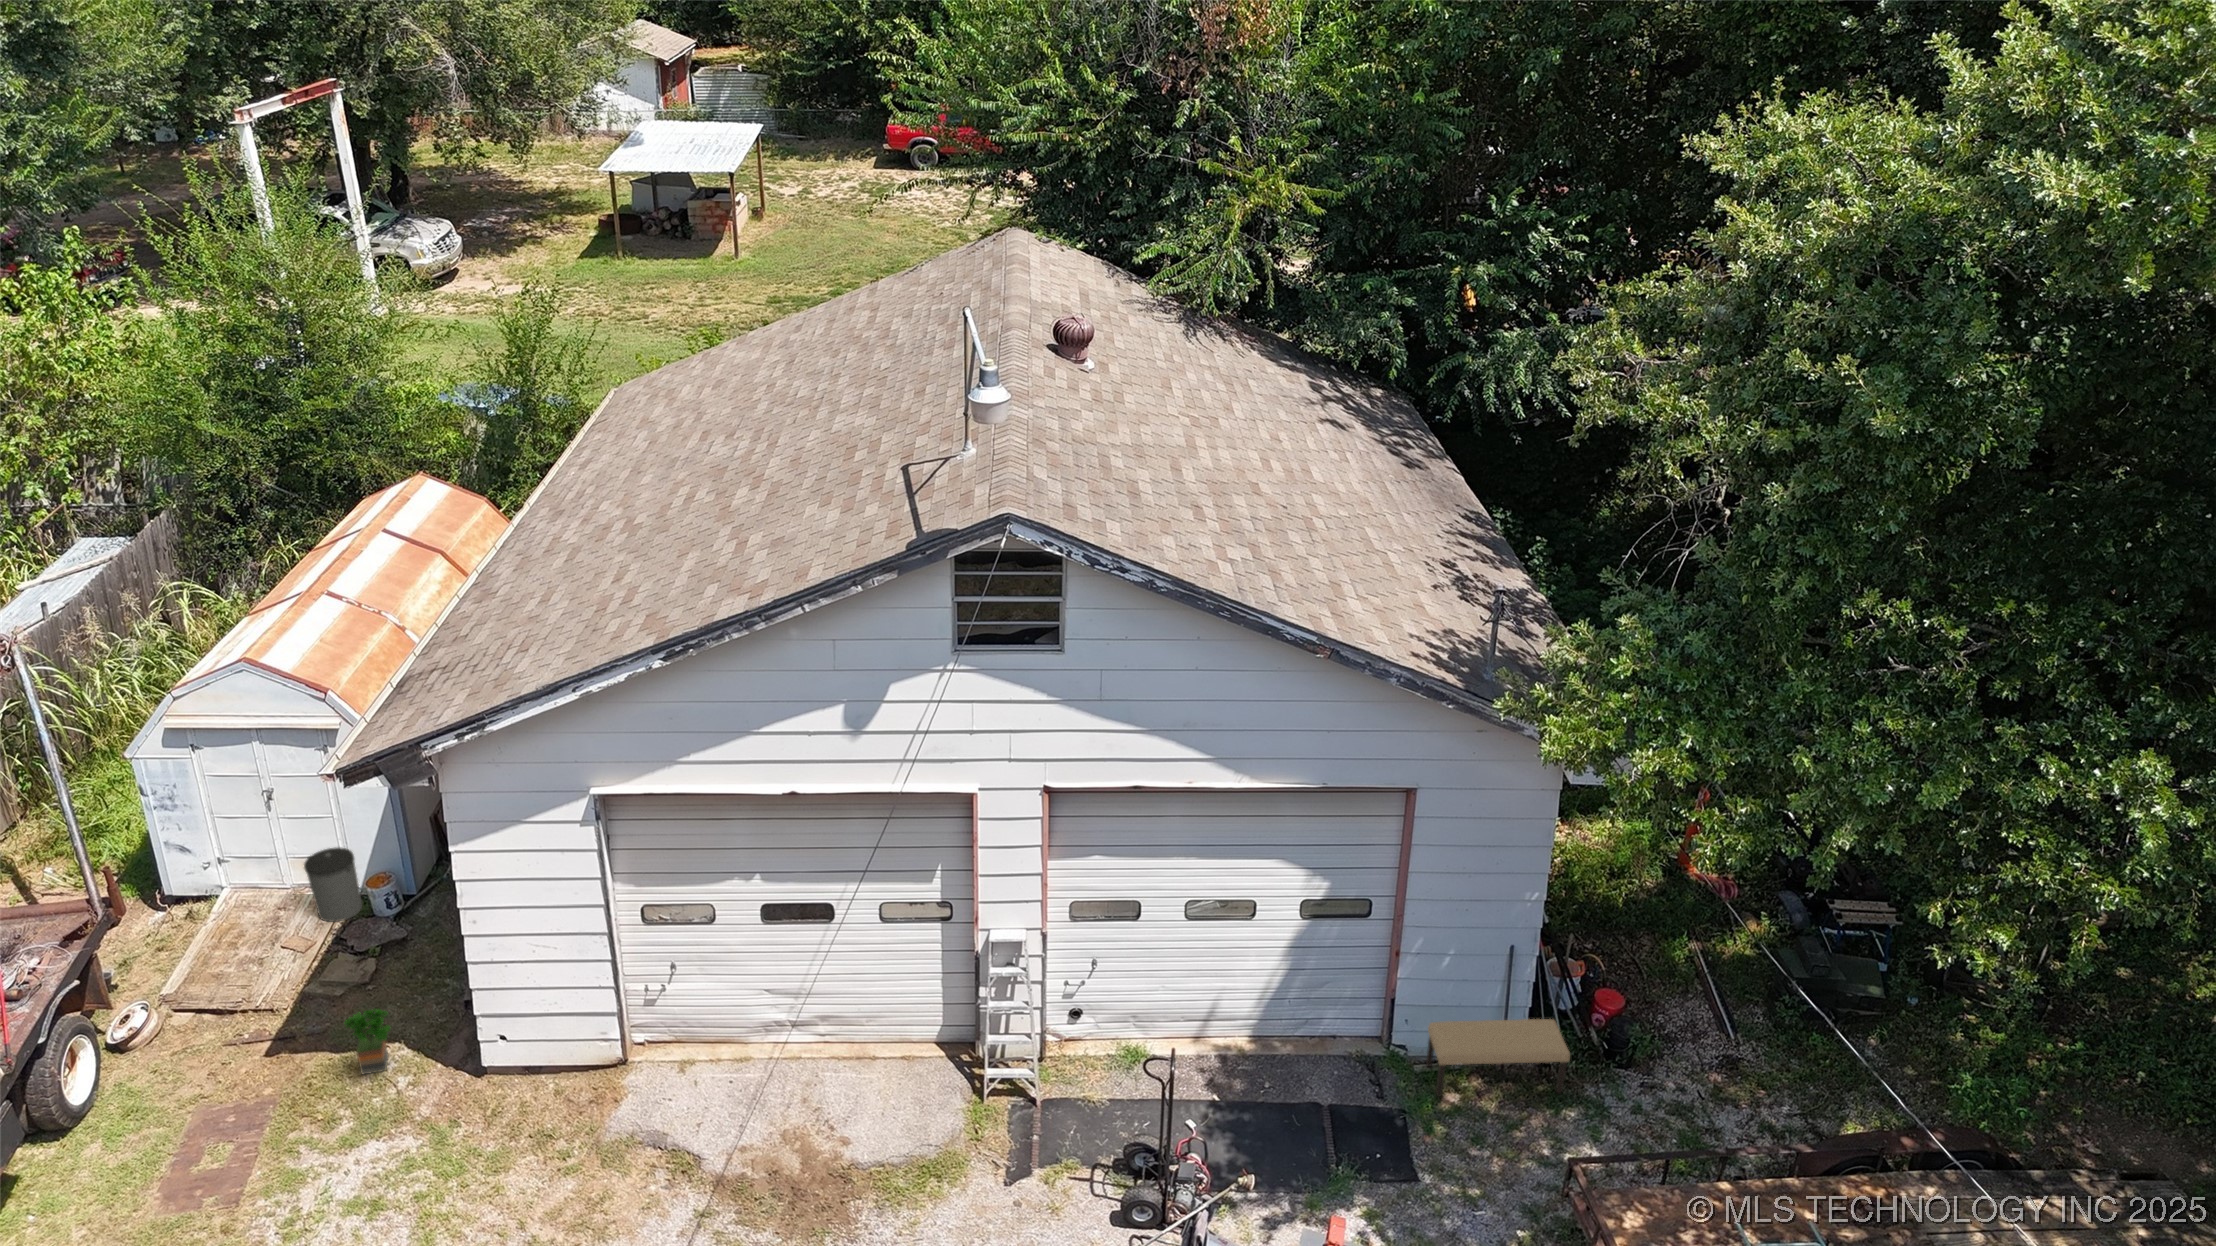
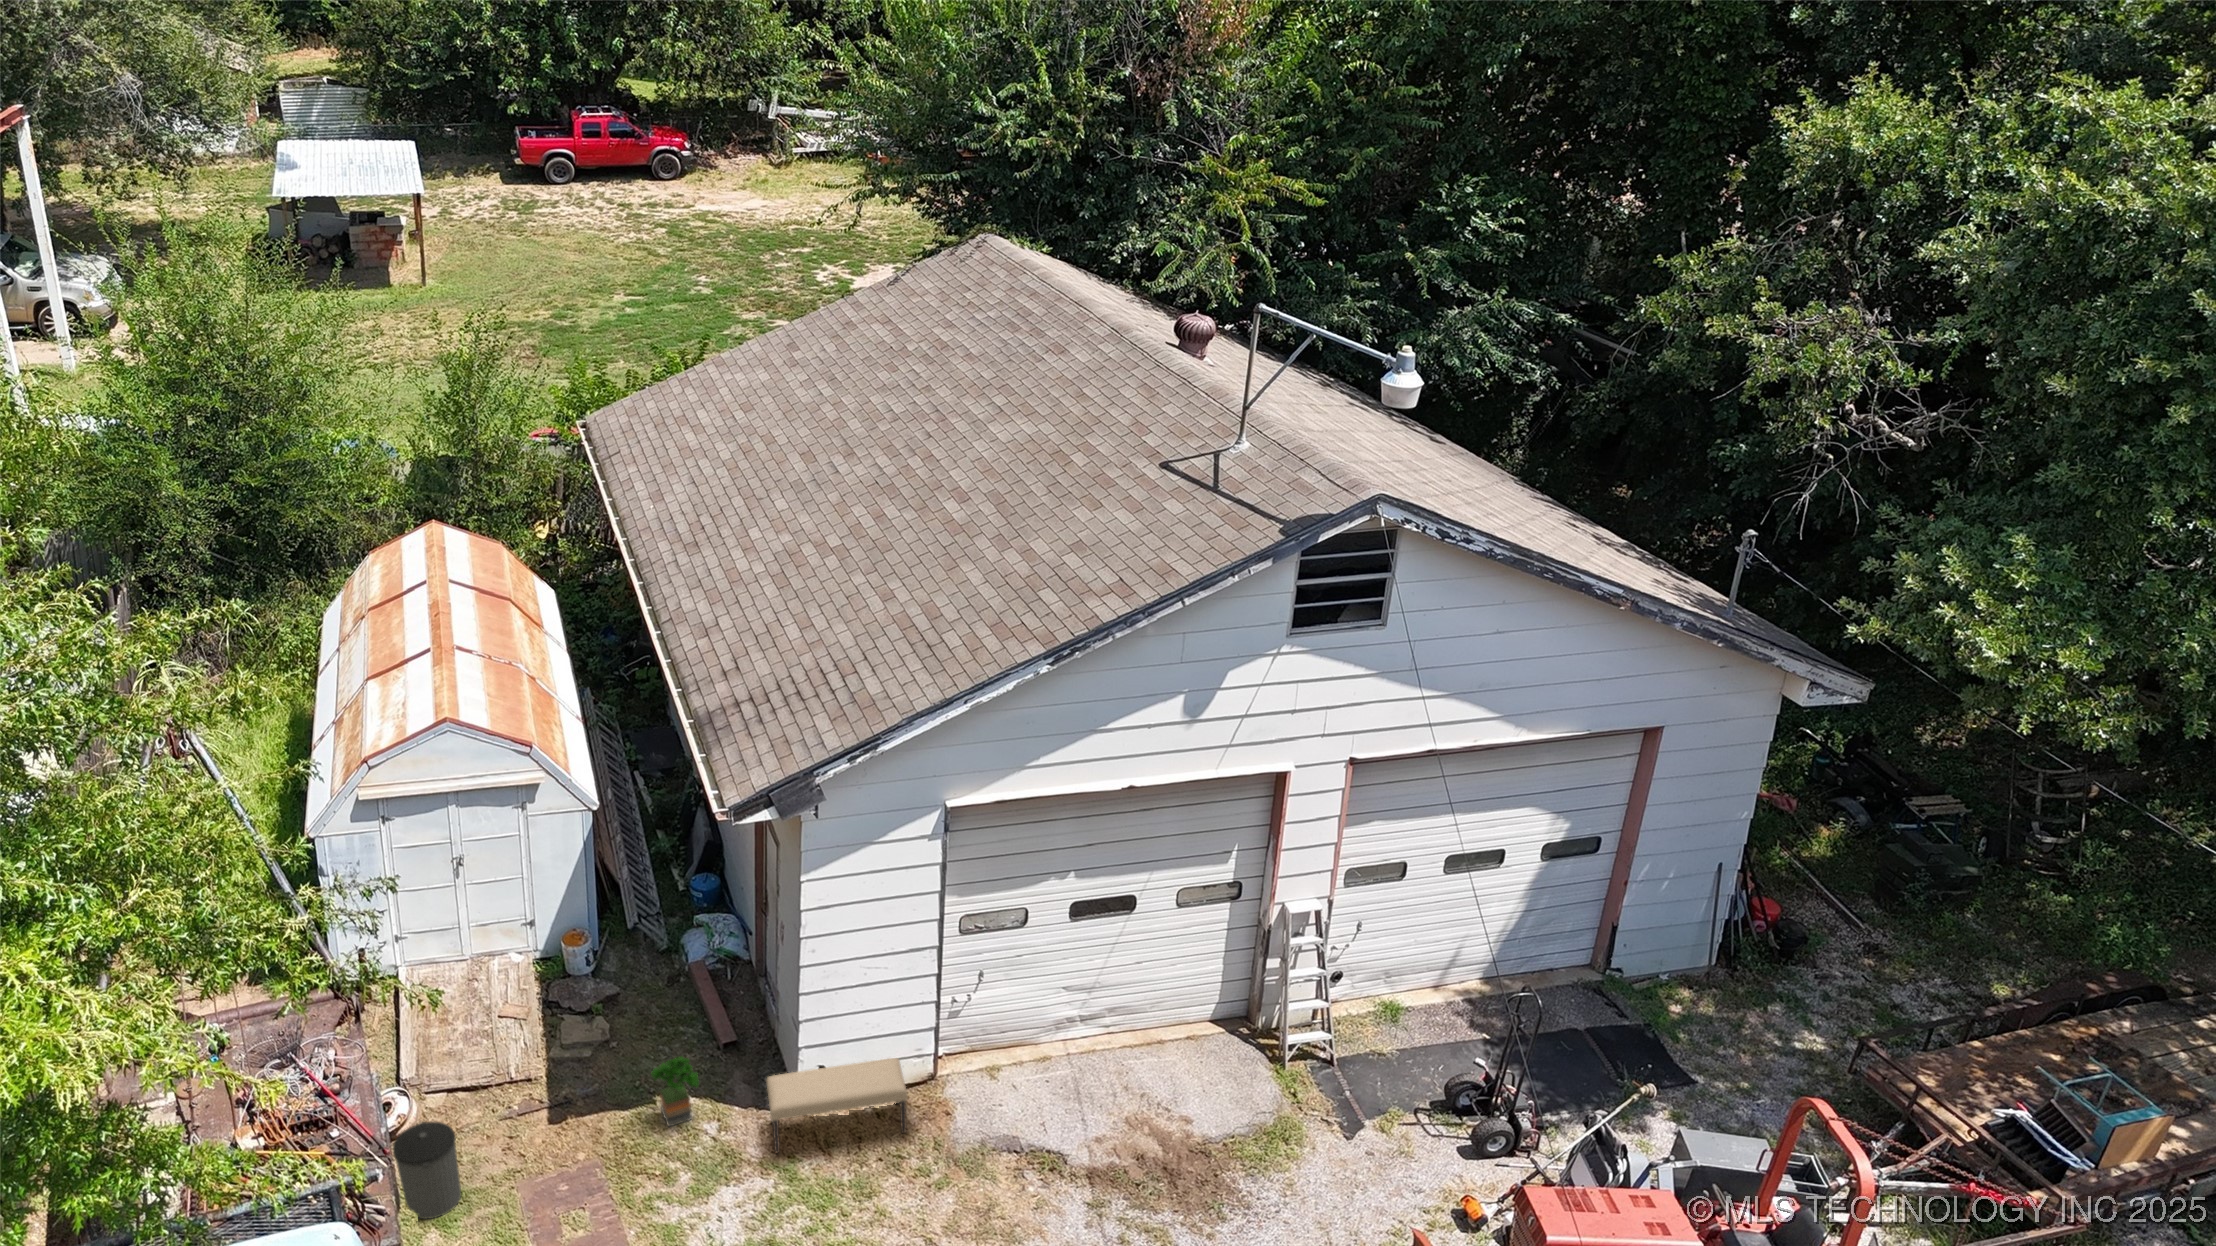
trash can: present [304,848,362,922] -> present [393,1122,461,1219]
bench: present [1426,1019,1570,1097] -> present [767,1058,908,1153]

